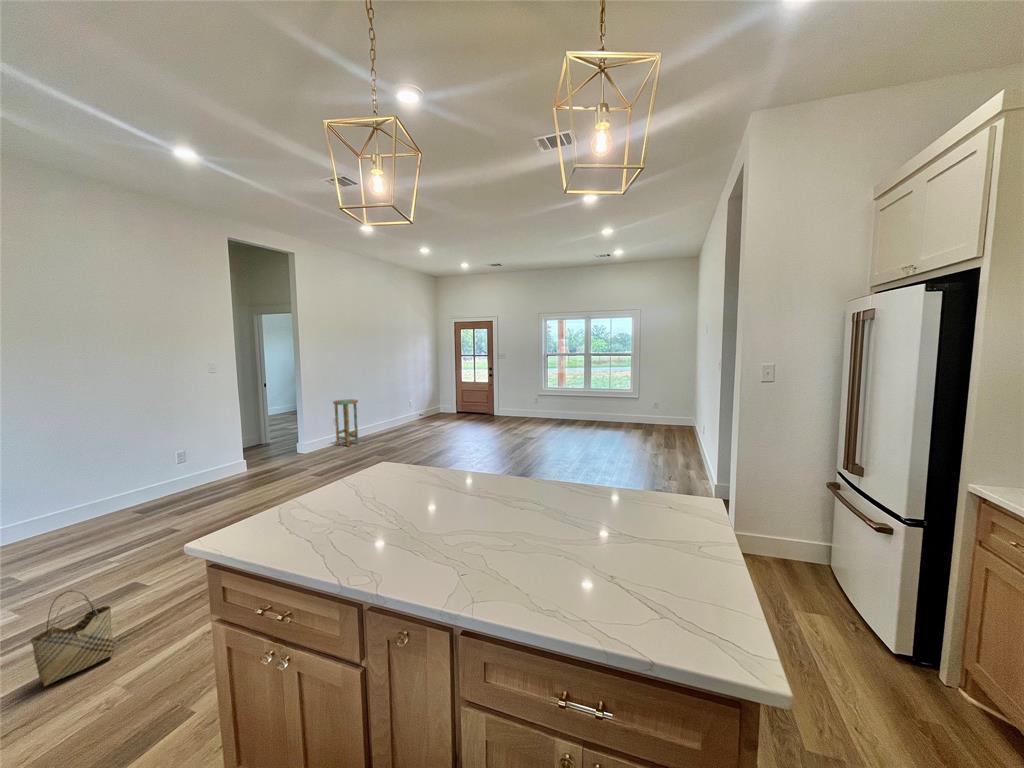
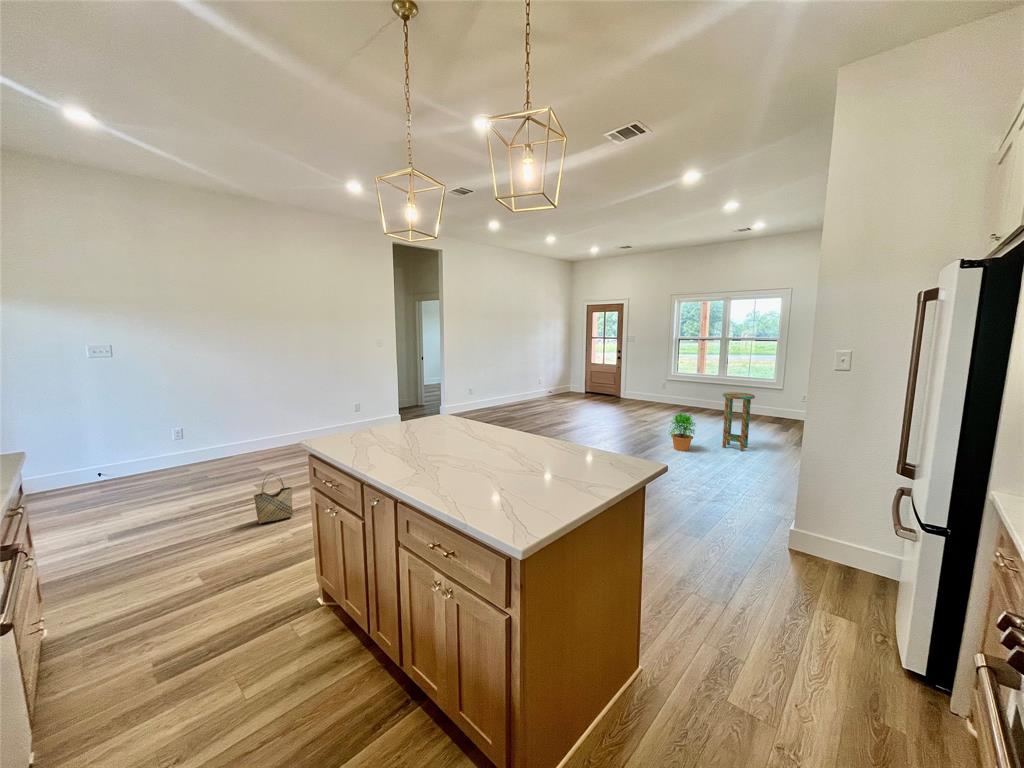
side table: present [333,399,358,447] -> present [722,392,755,451]
potted plant: none [567,428,597,465] -> present [669,413,696,451]

